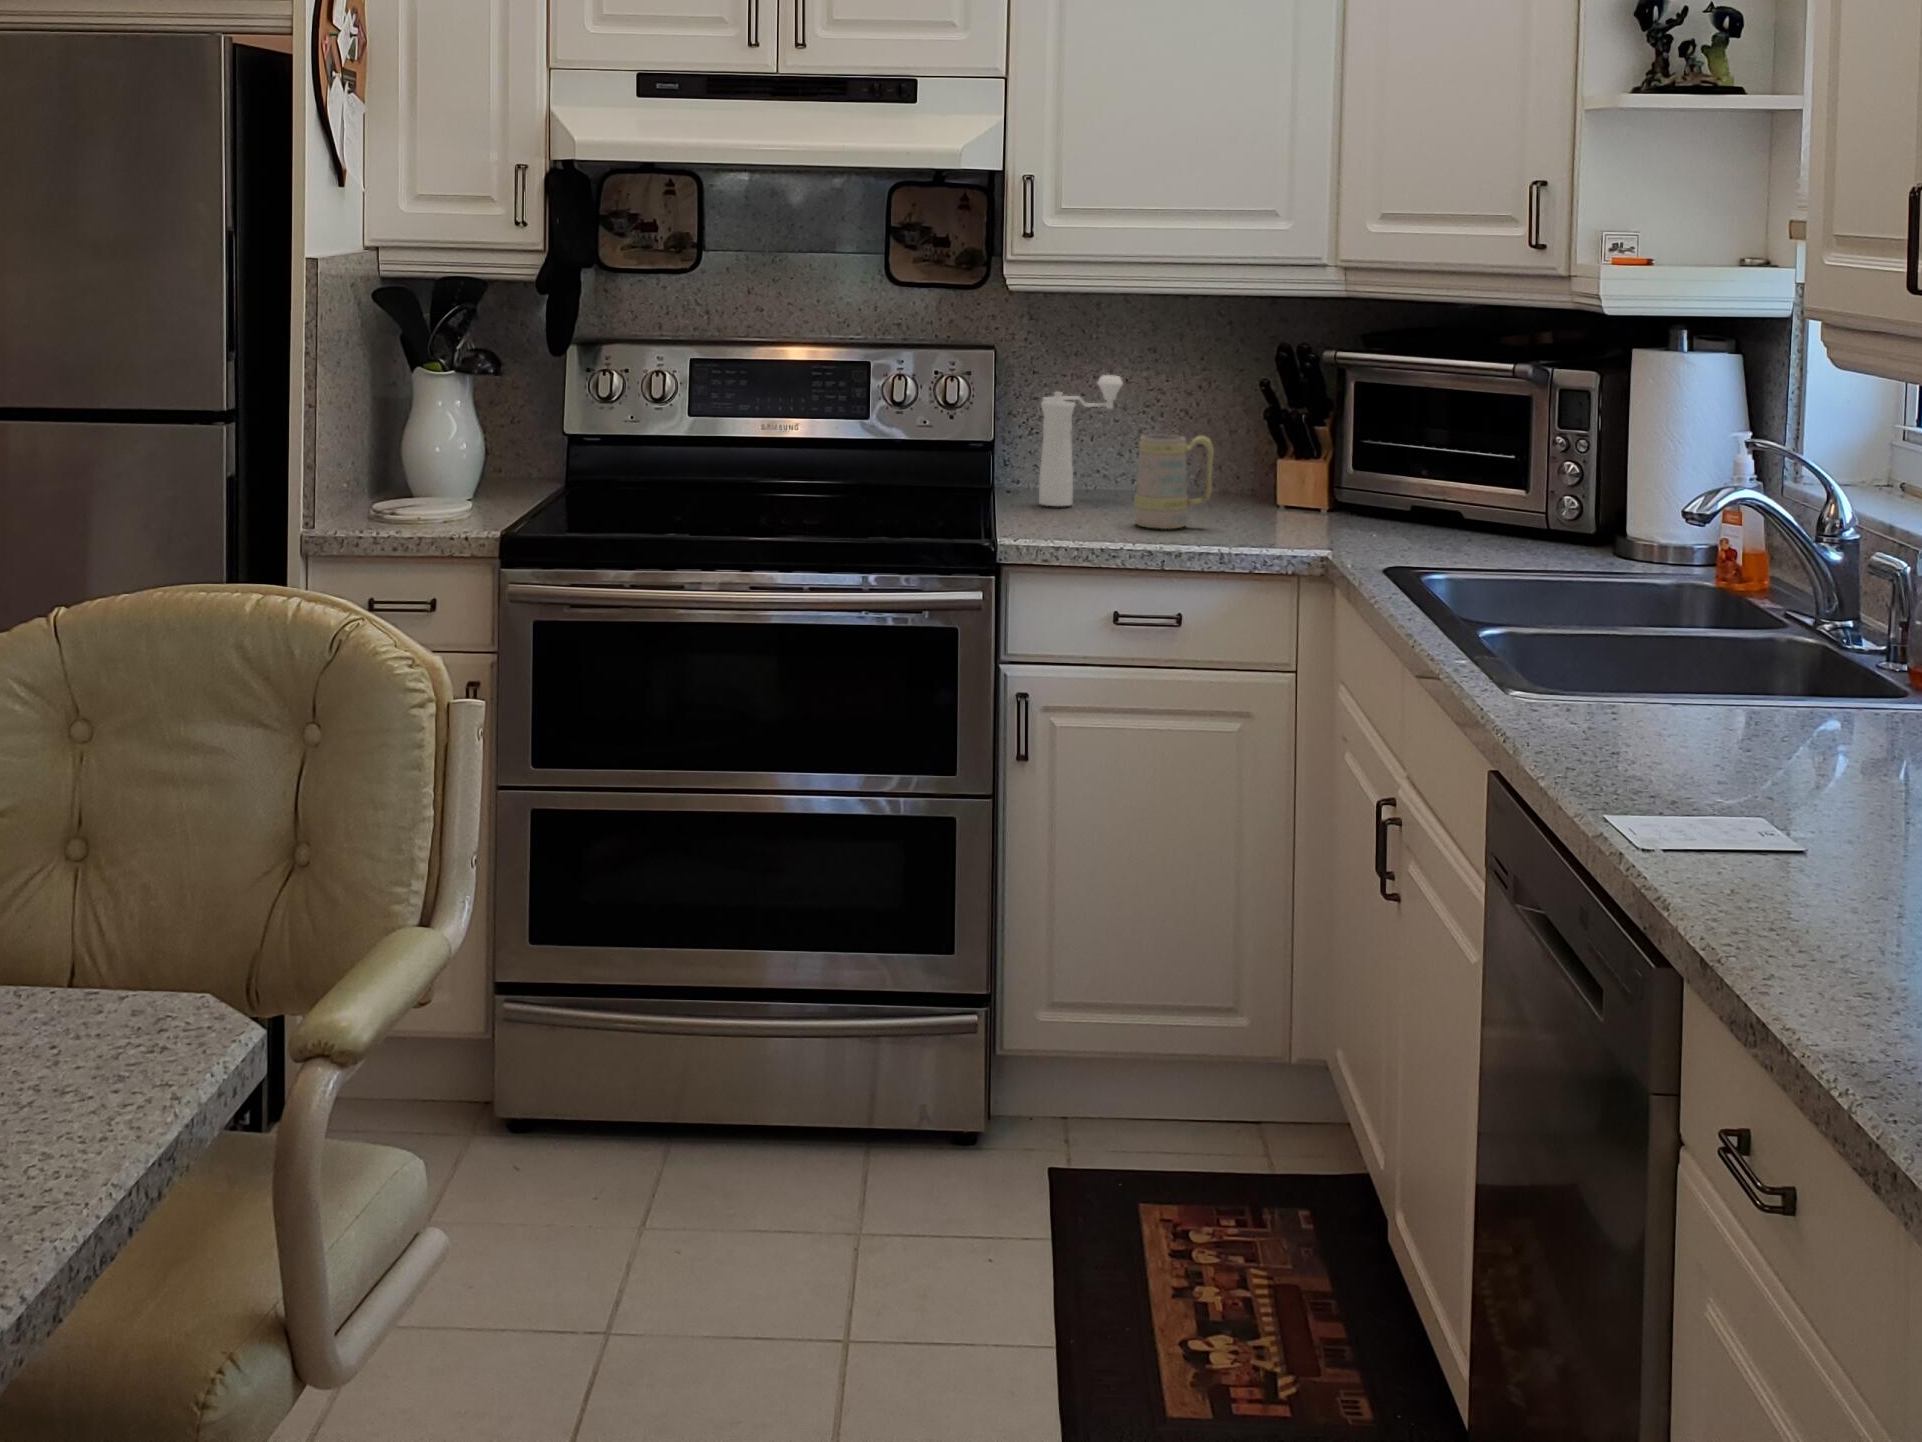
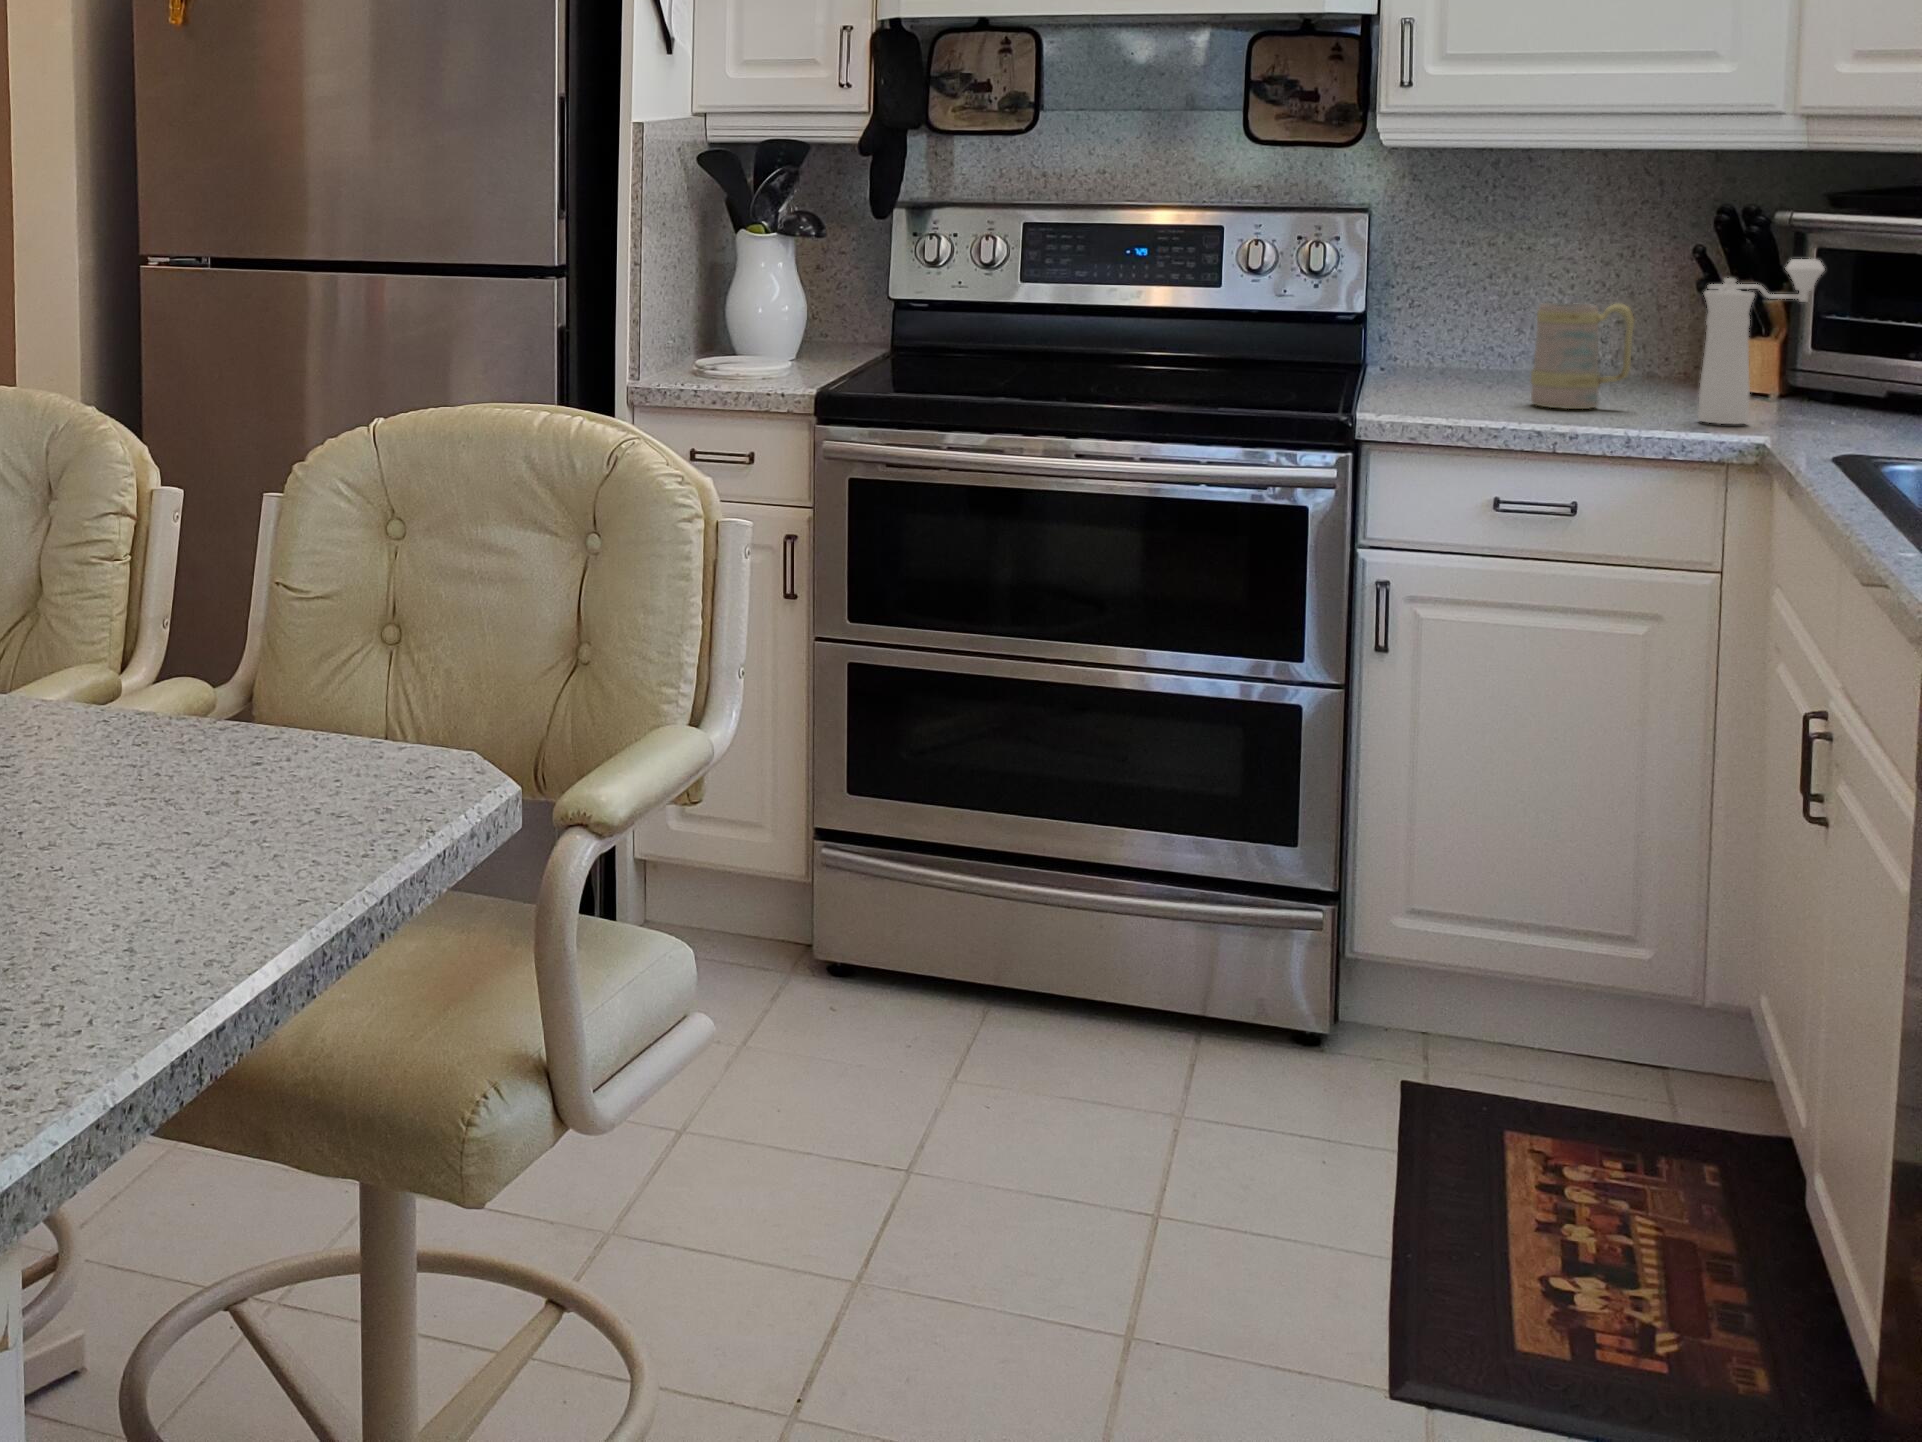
pepper mill: present [1039,375,1123,506] -> present [1698,259,1824,424]

